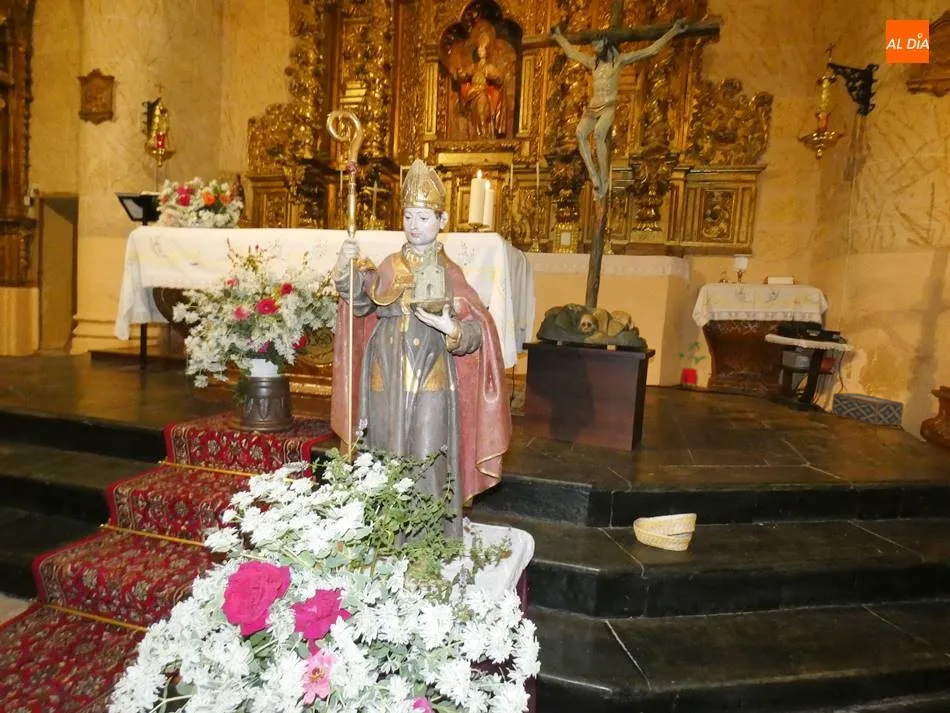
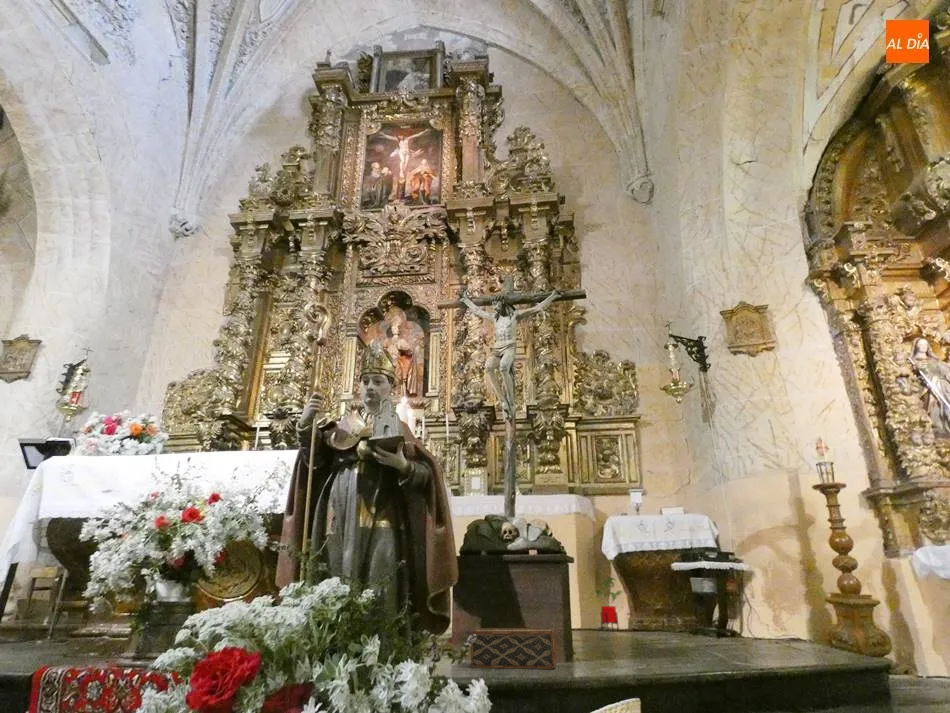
woven basket: present [832,393,903,425] -> present [471,628,556,669]

